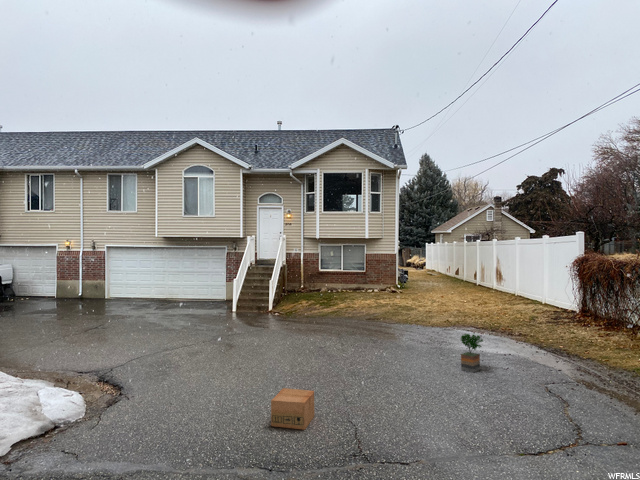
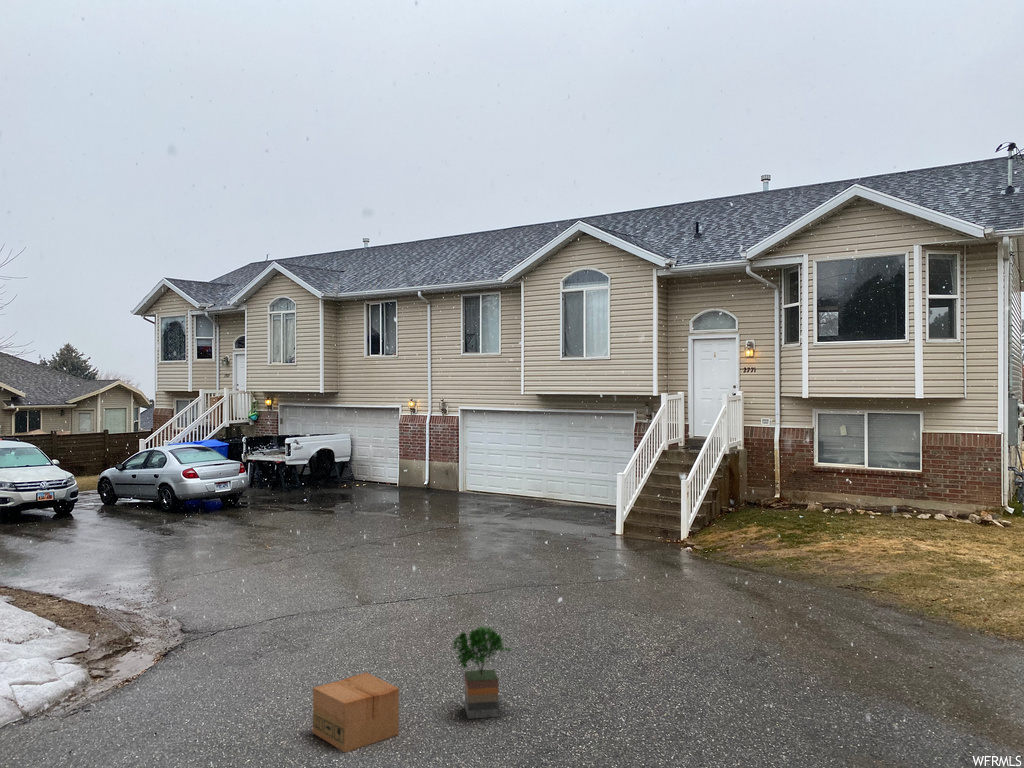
potted tree: present [461,334,483,373] -> present [453,627,511,719]

